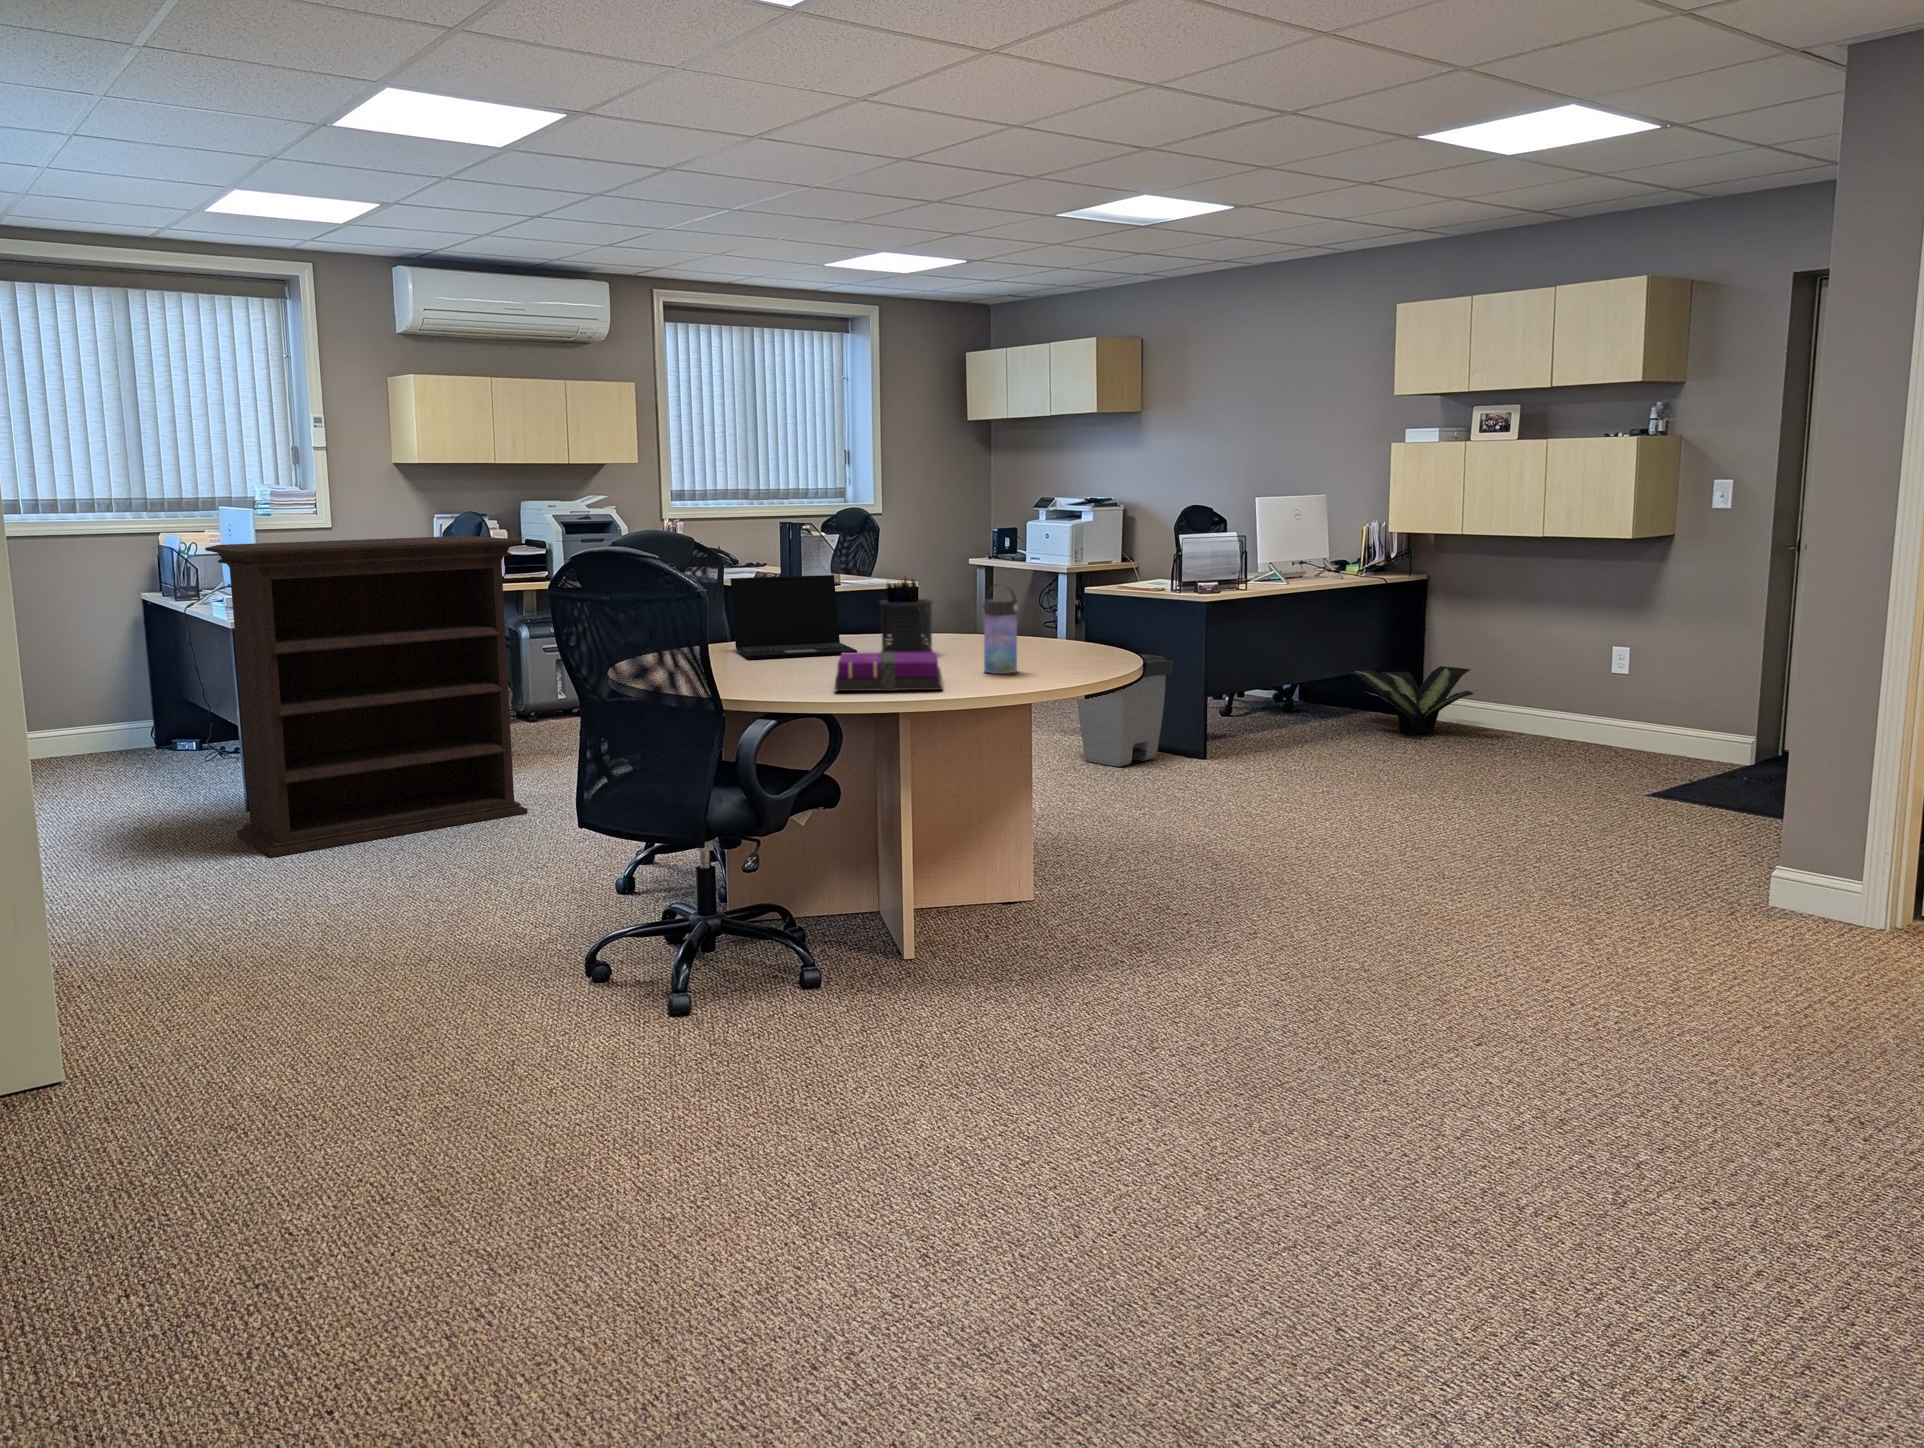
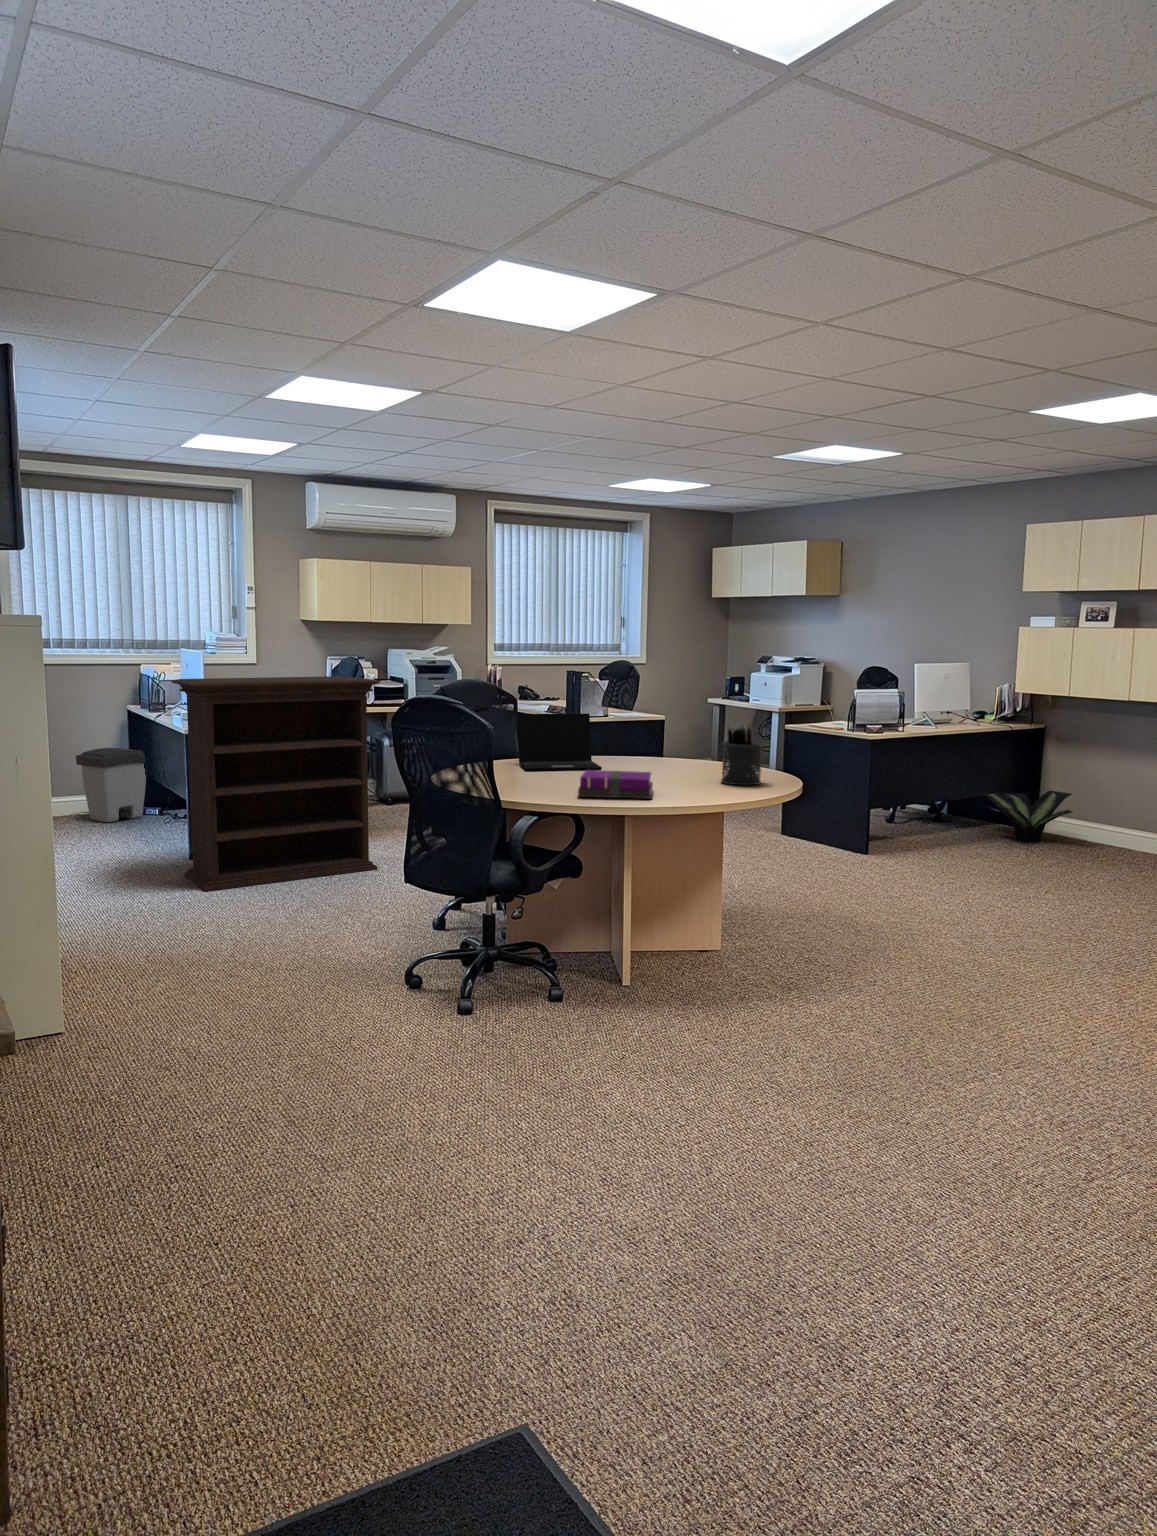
pen holder: present [880,579,933,652] -> present [721,727,763,785]
water bottle: present [983,584,1018,674] -> none [685,726,710,788]
trash can: present [1078,654,1173,767] -> present [76,748,146,822]

